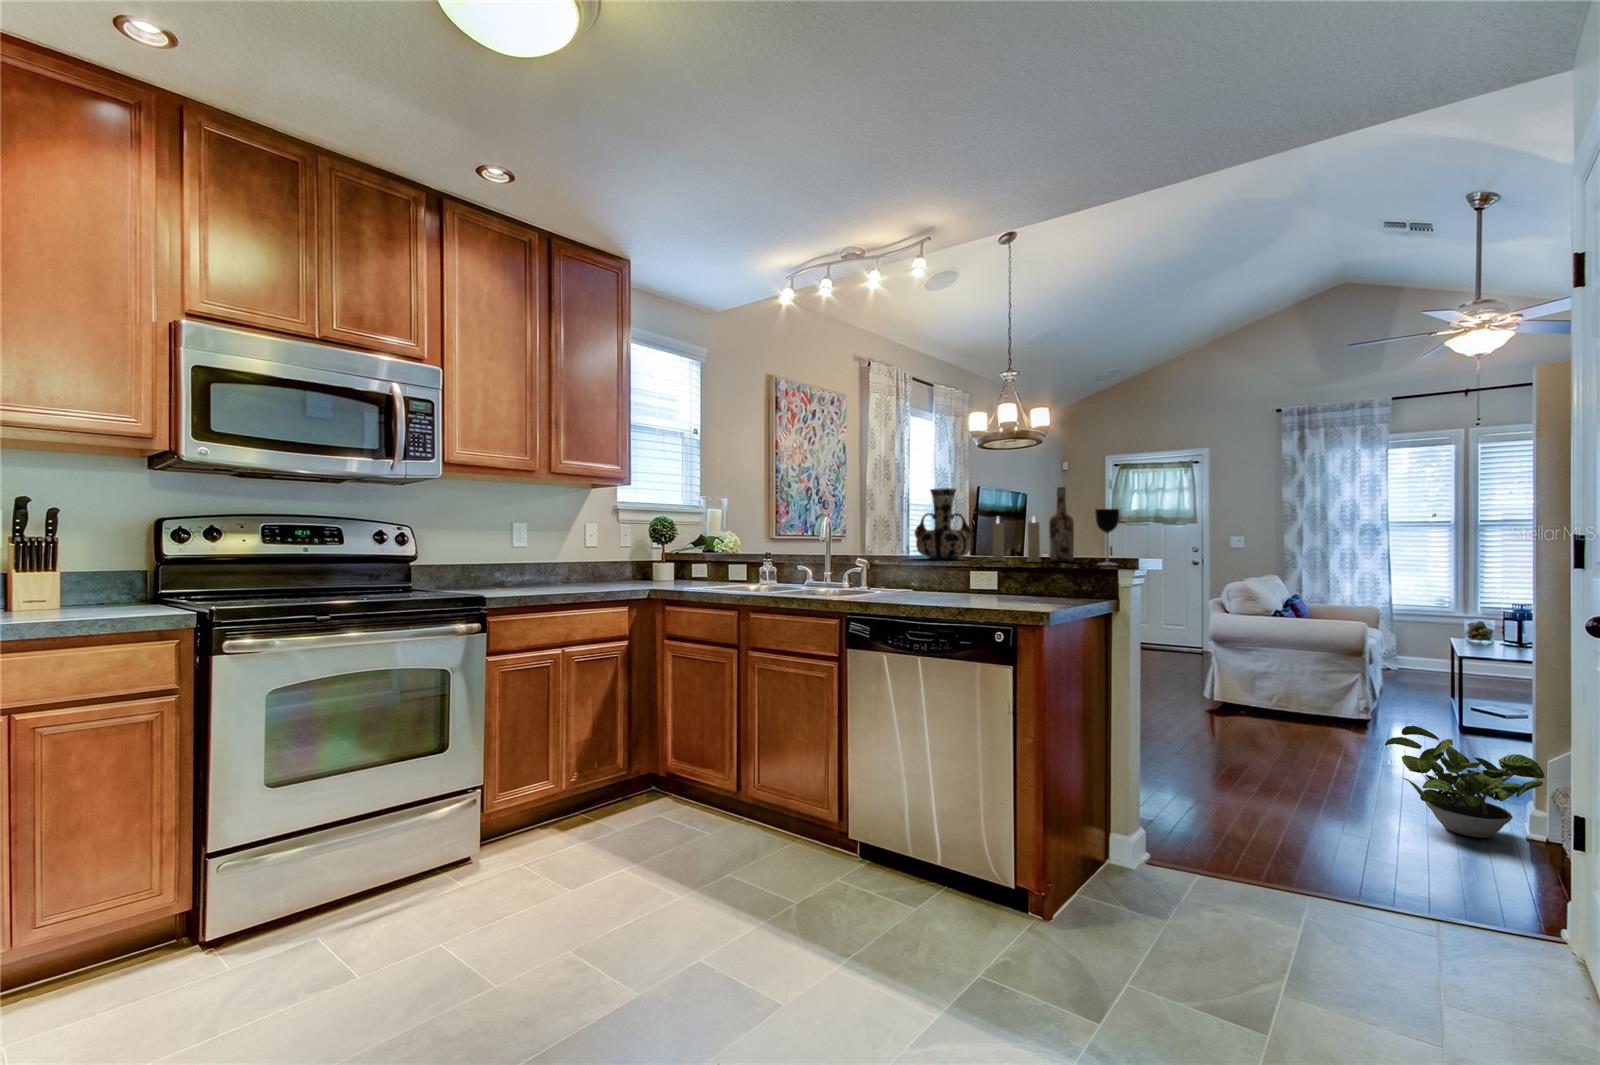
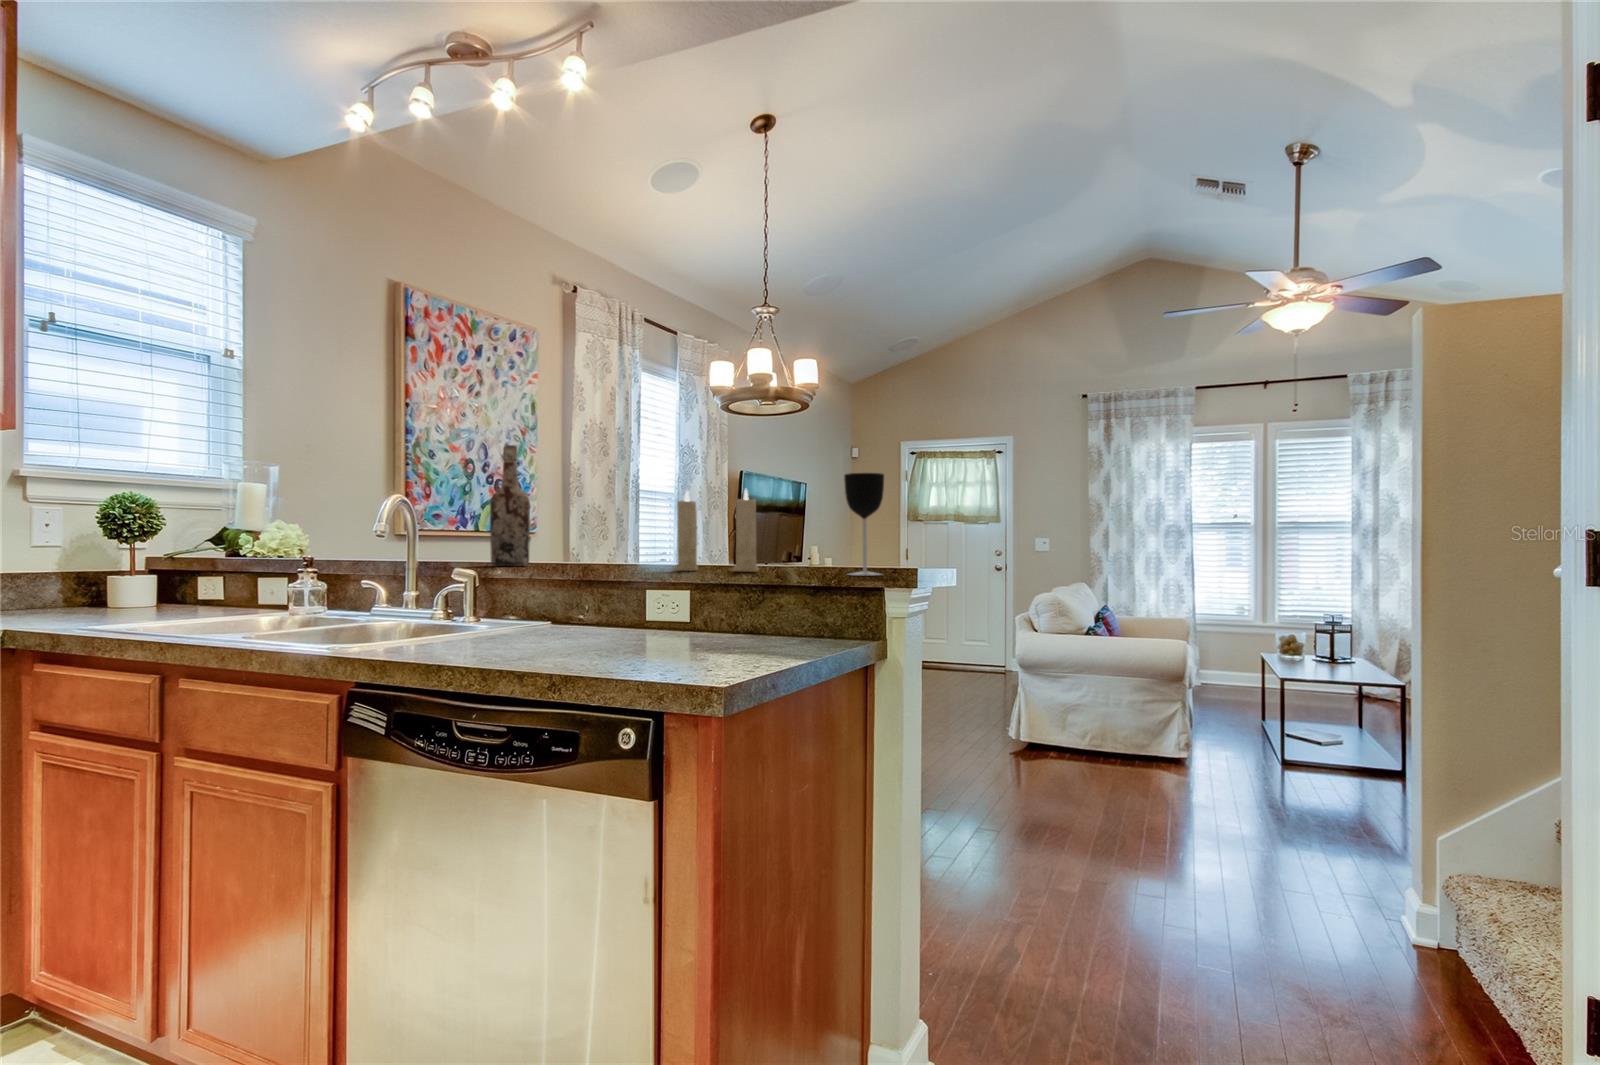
wine bottle: present [1049,487,1074,561] -> present [490,445,530,566]
vase: present [914,488,972,559] -> none [544,440,655,568]
potted plant: present [1385,726,1545,838] -> none [1242,796,1442,954]

